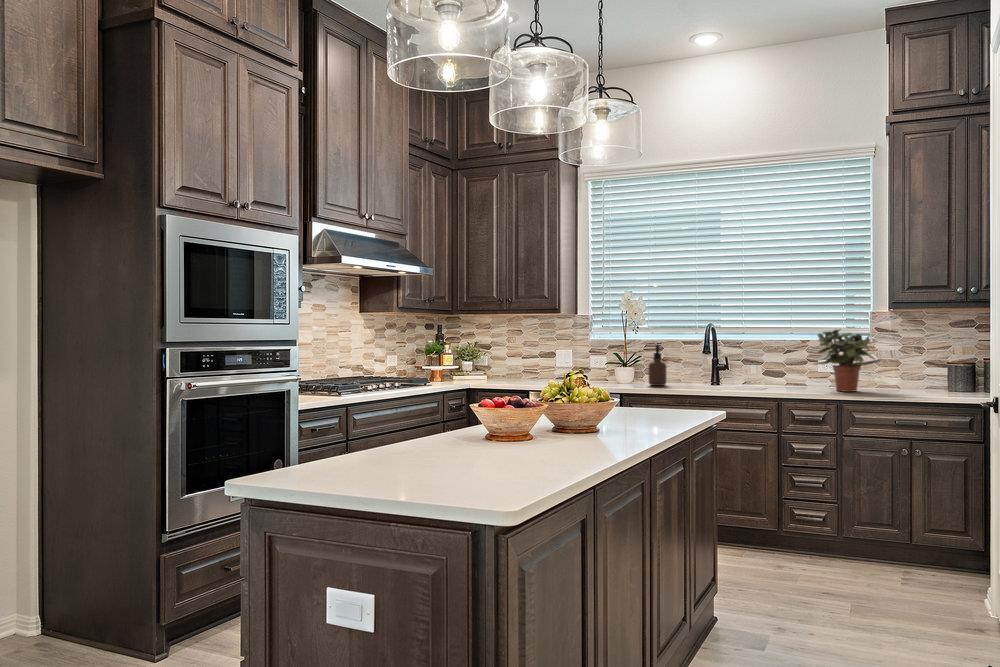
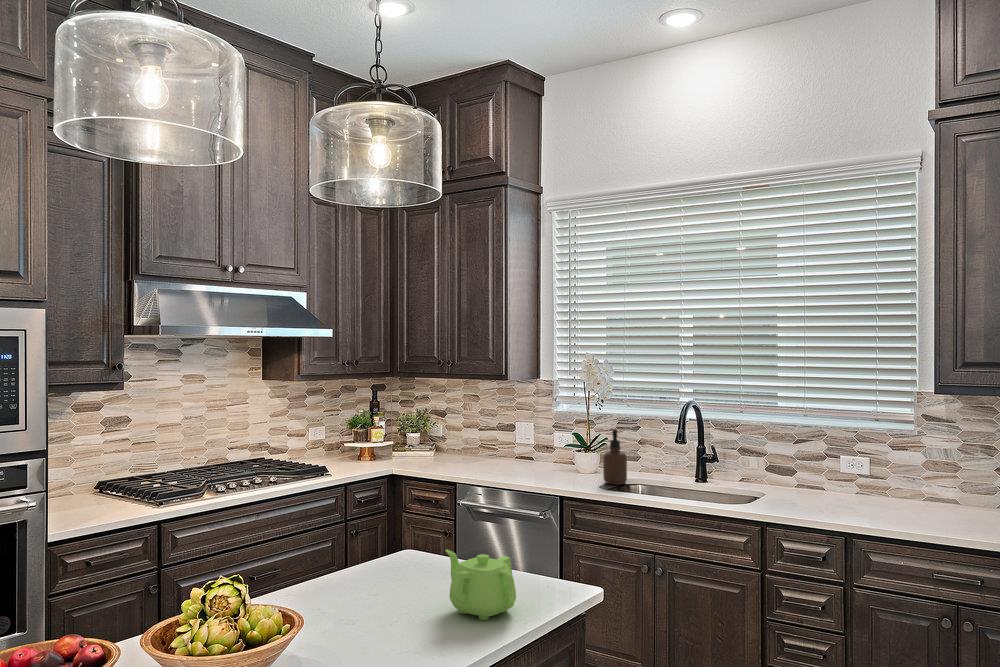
potted plant: present [814,329,881,392] -> none [820,422,925,517]
teapot: none [633,383,685,418] -> present [446,550,516,620]

